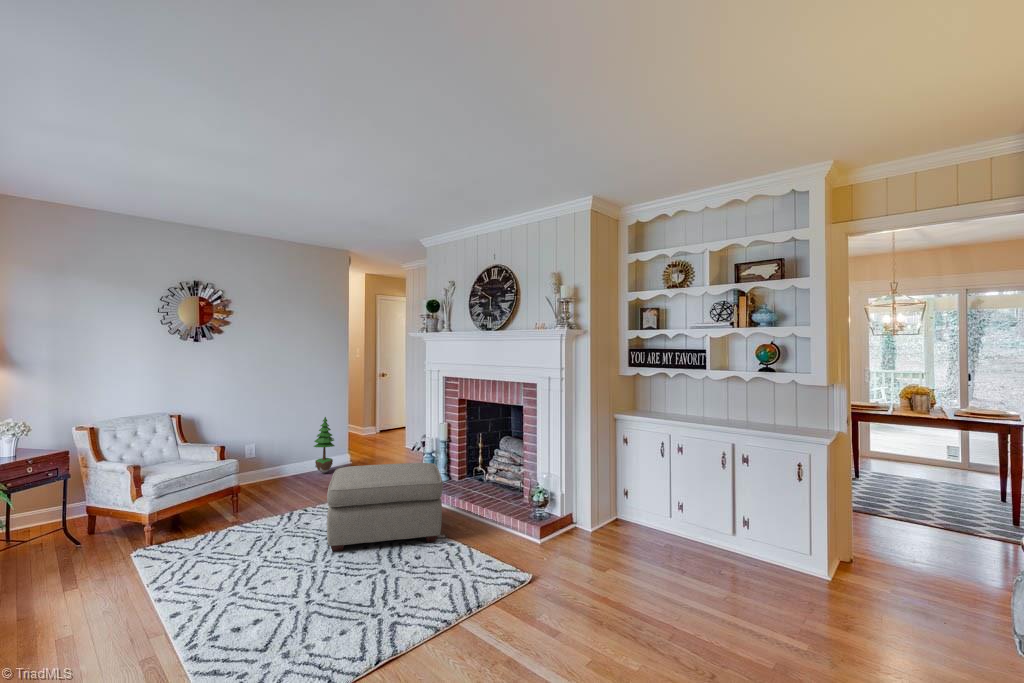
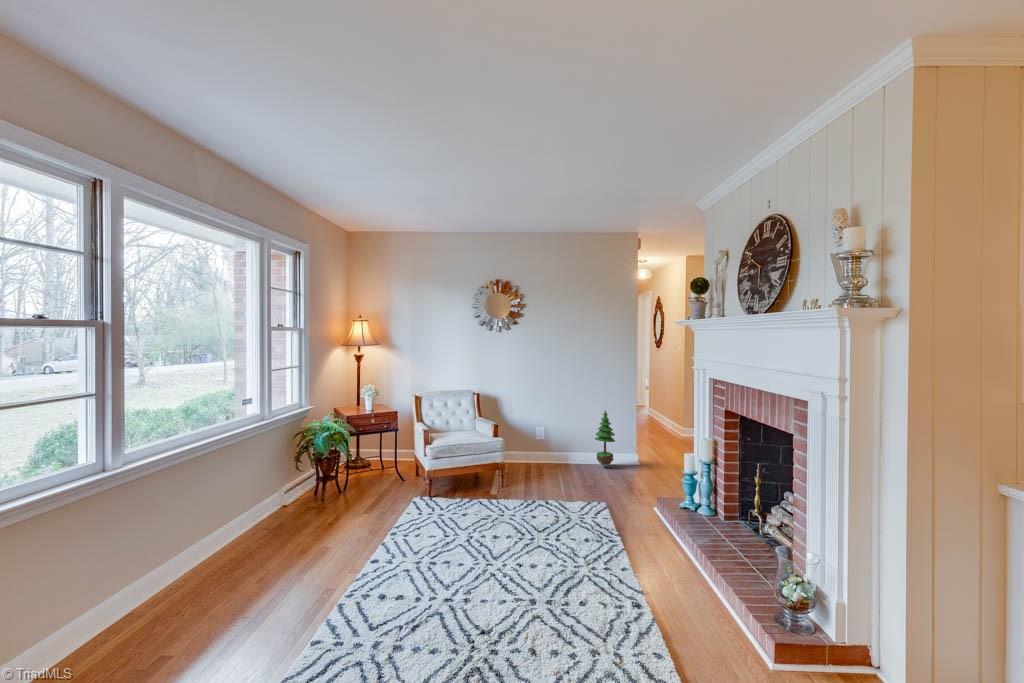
ottoman: present [327,463,443,551] -> none [517,467,660,589]

